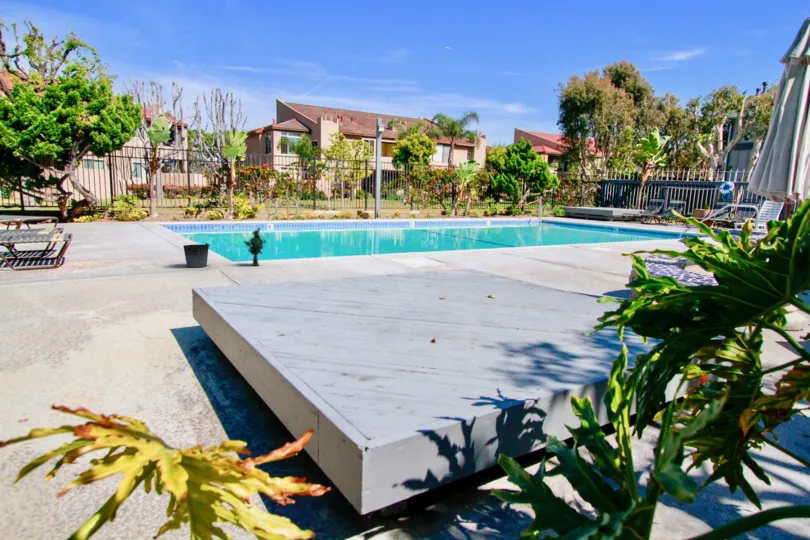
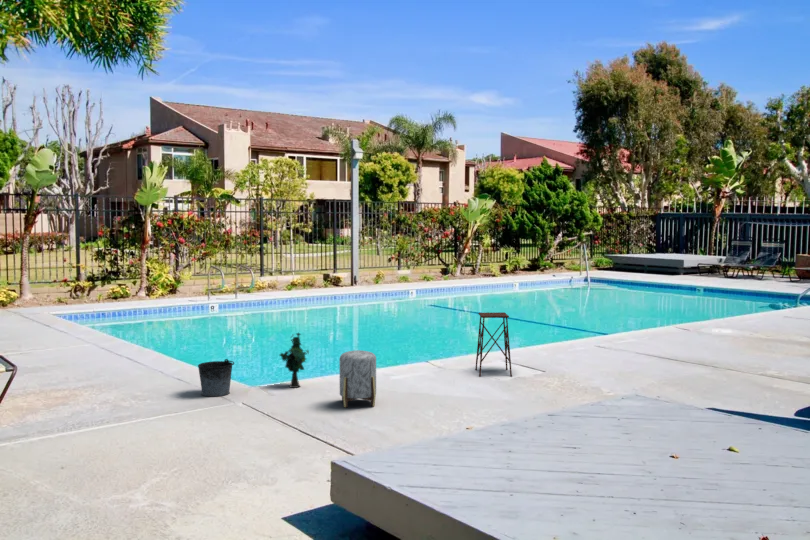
side table: none [391,221,417,268] -> present [475,312,512,376]
stool: none [270,238,298,278] -> present [339,350,376,407]

